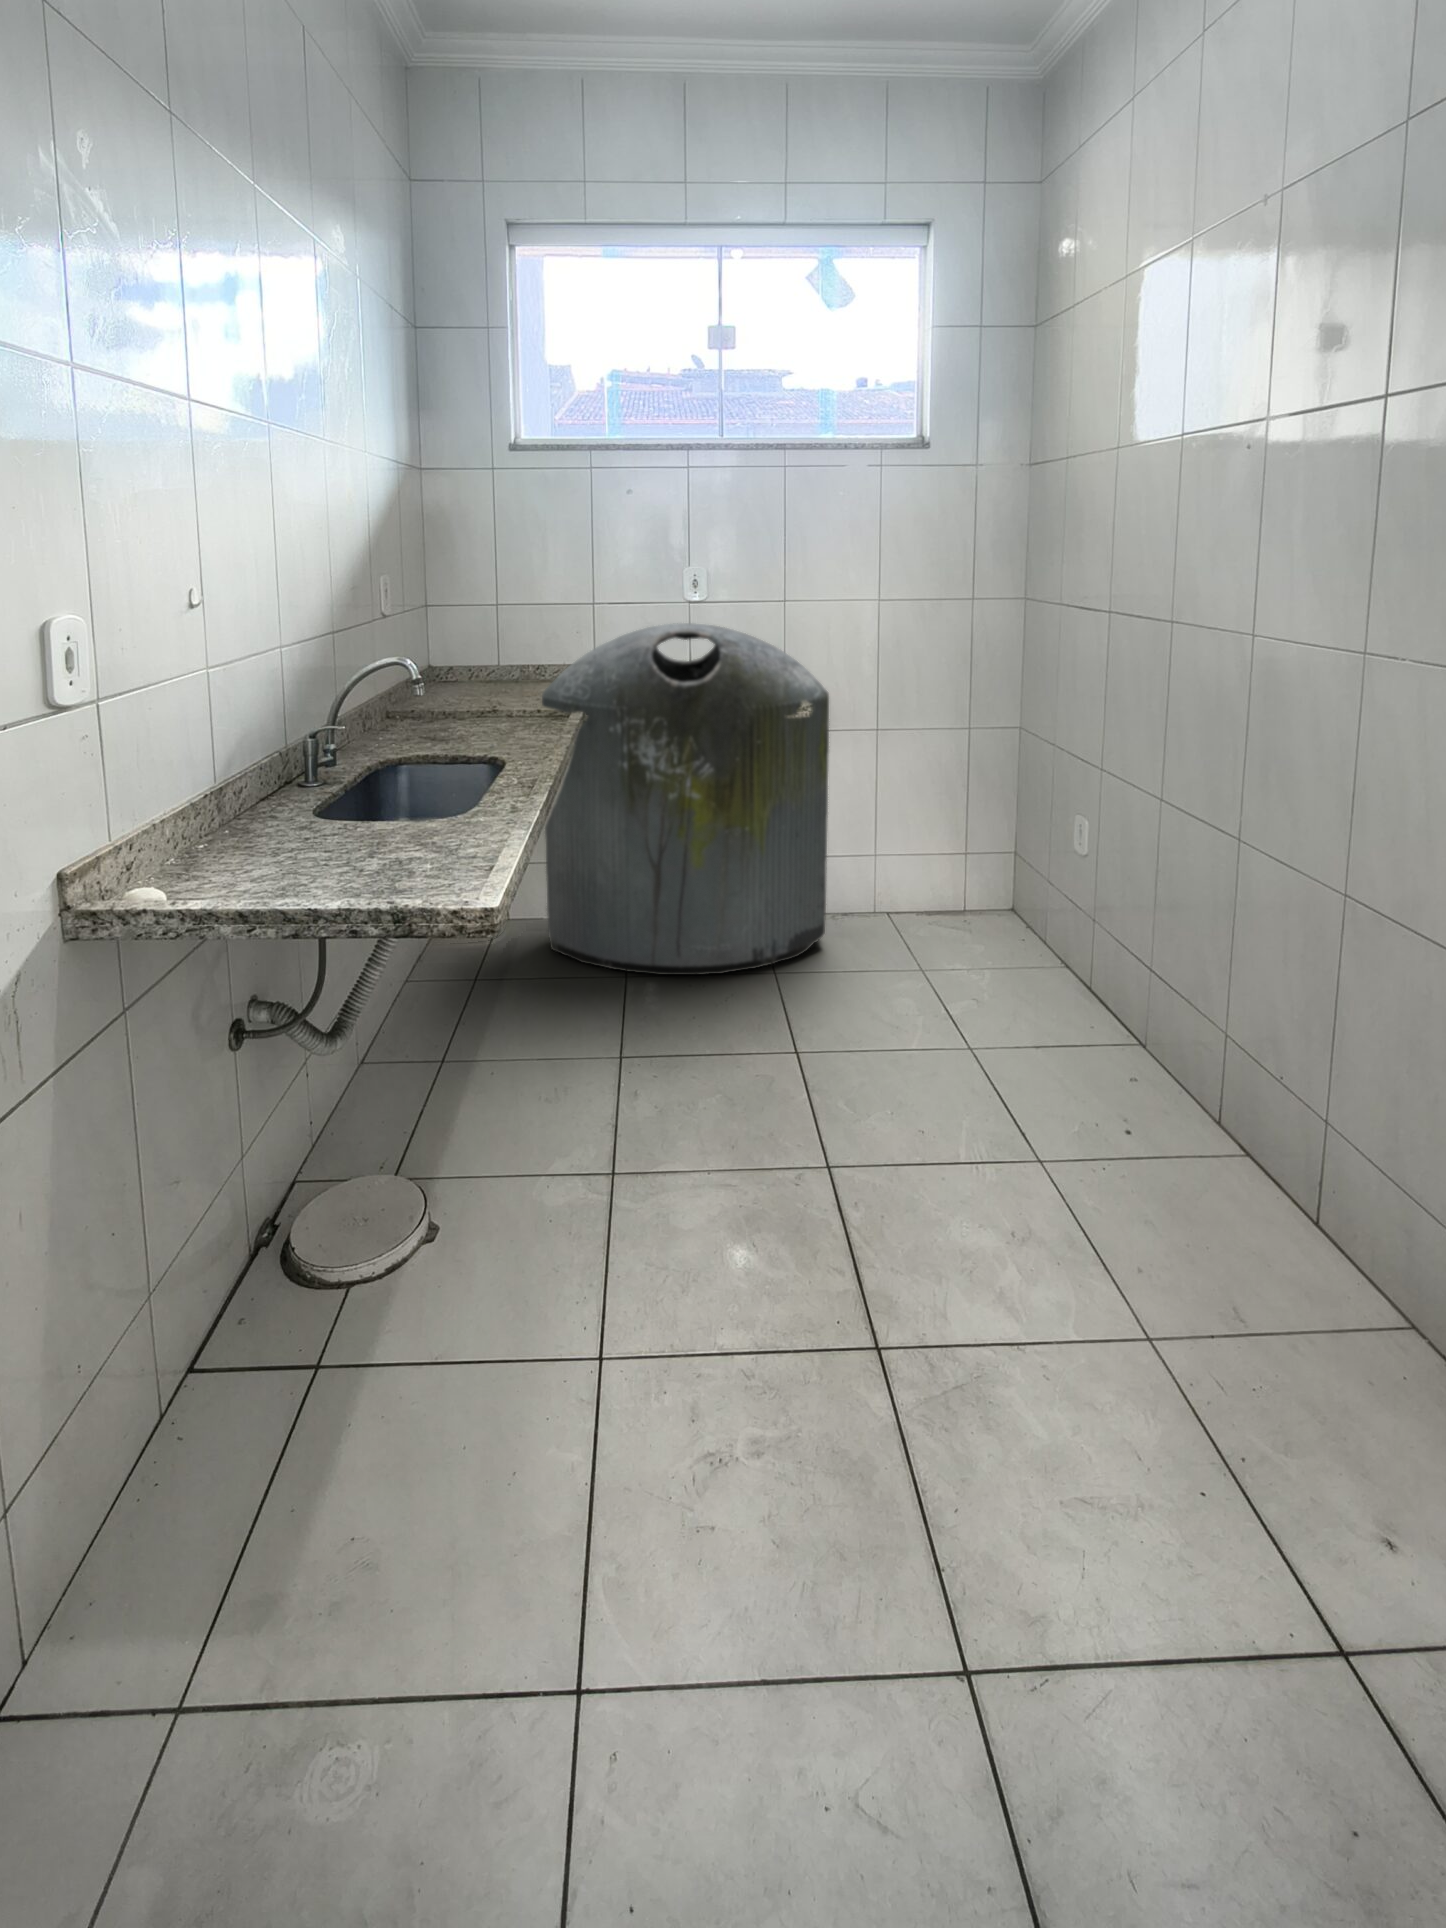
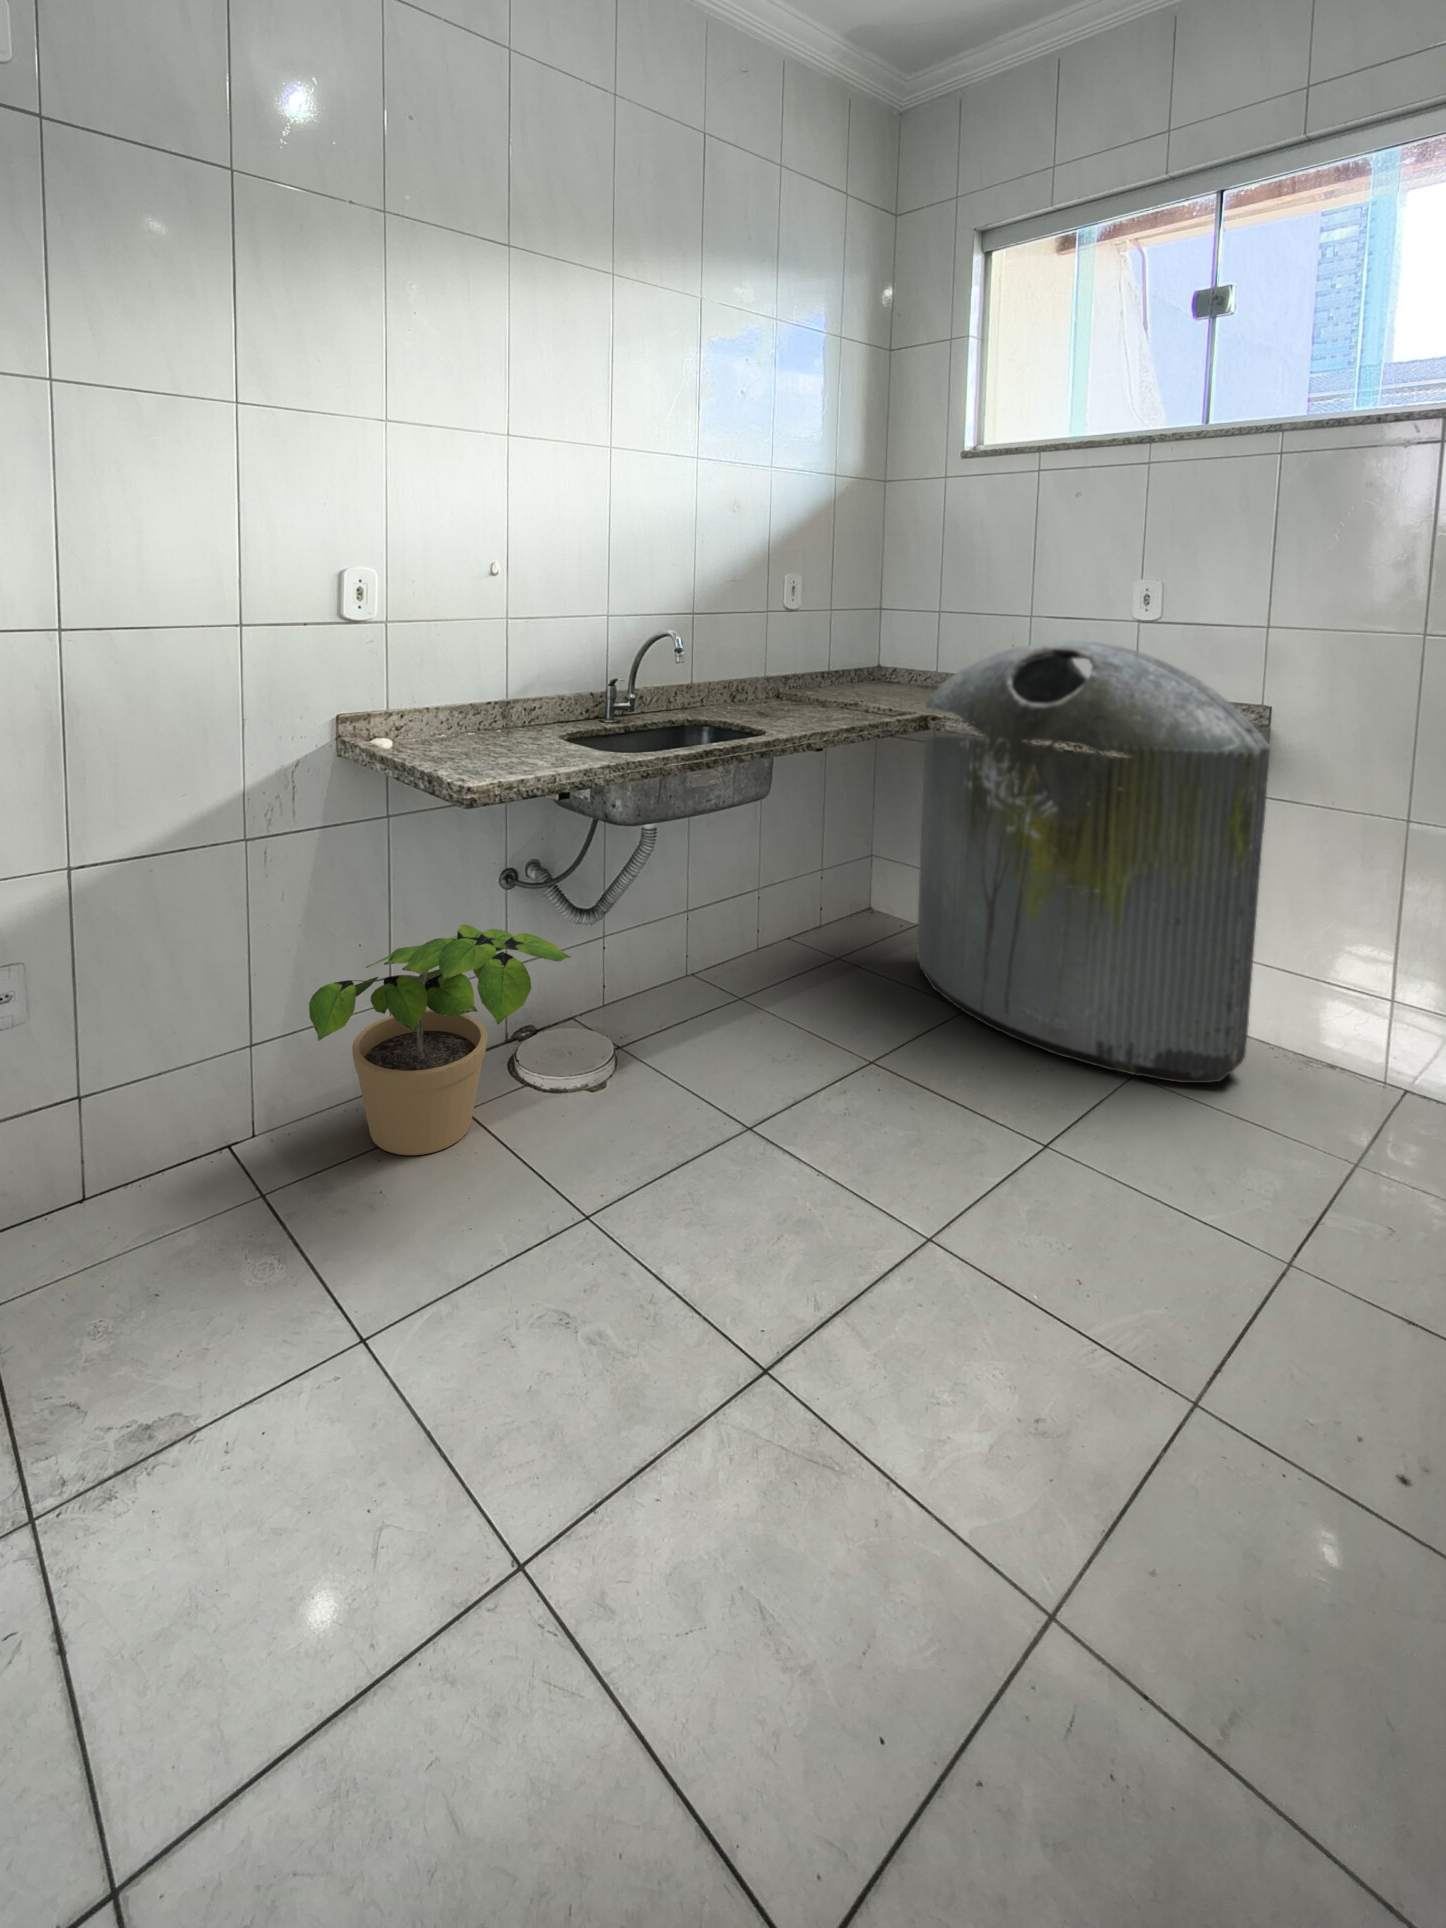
potted plant: none [167,1068,571,1493] -> present [309,925,571,1155]

